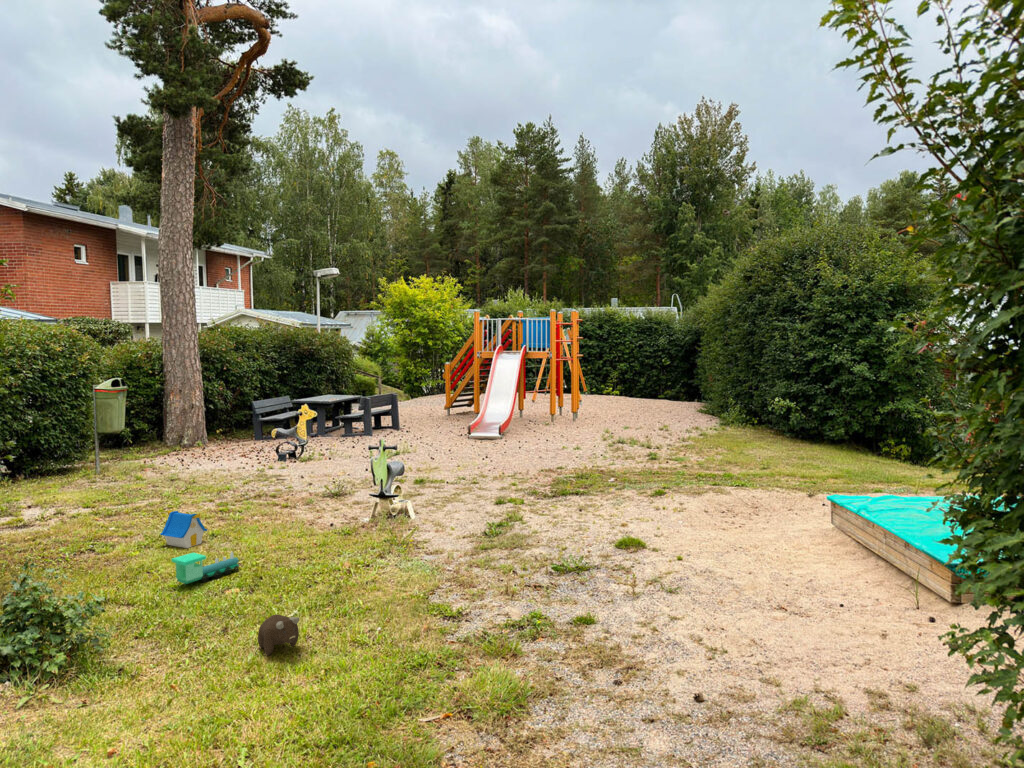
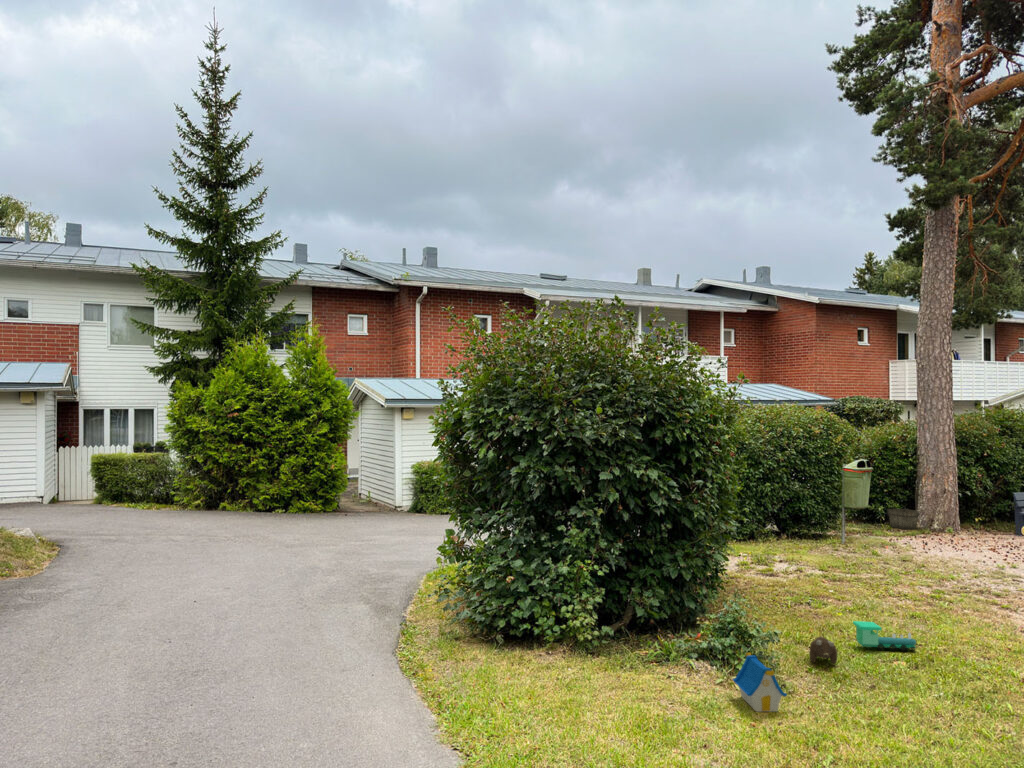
wooden bucket: none [136,424,170,449] -> present [888,507,919,529]
toy house: present [160,510,208,548] -> present [733,653,787,712]
plush toy: present [258,615,299,655] -> present [809,637,838,664]

